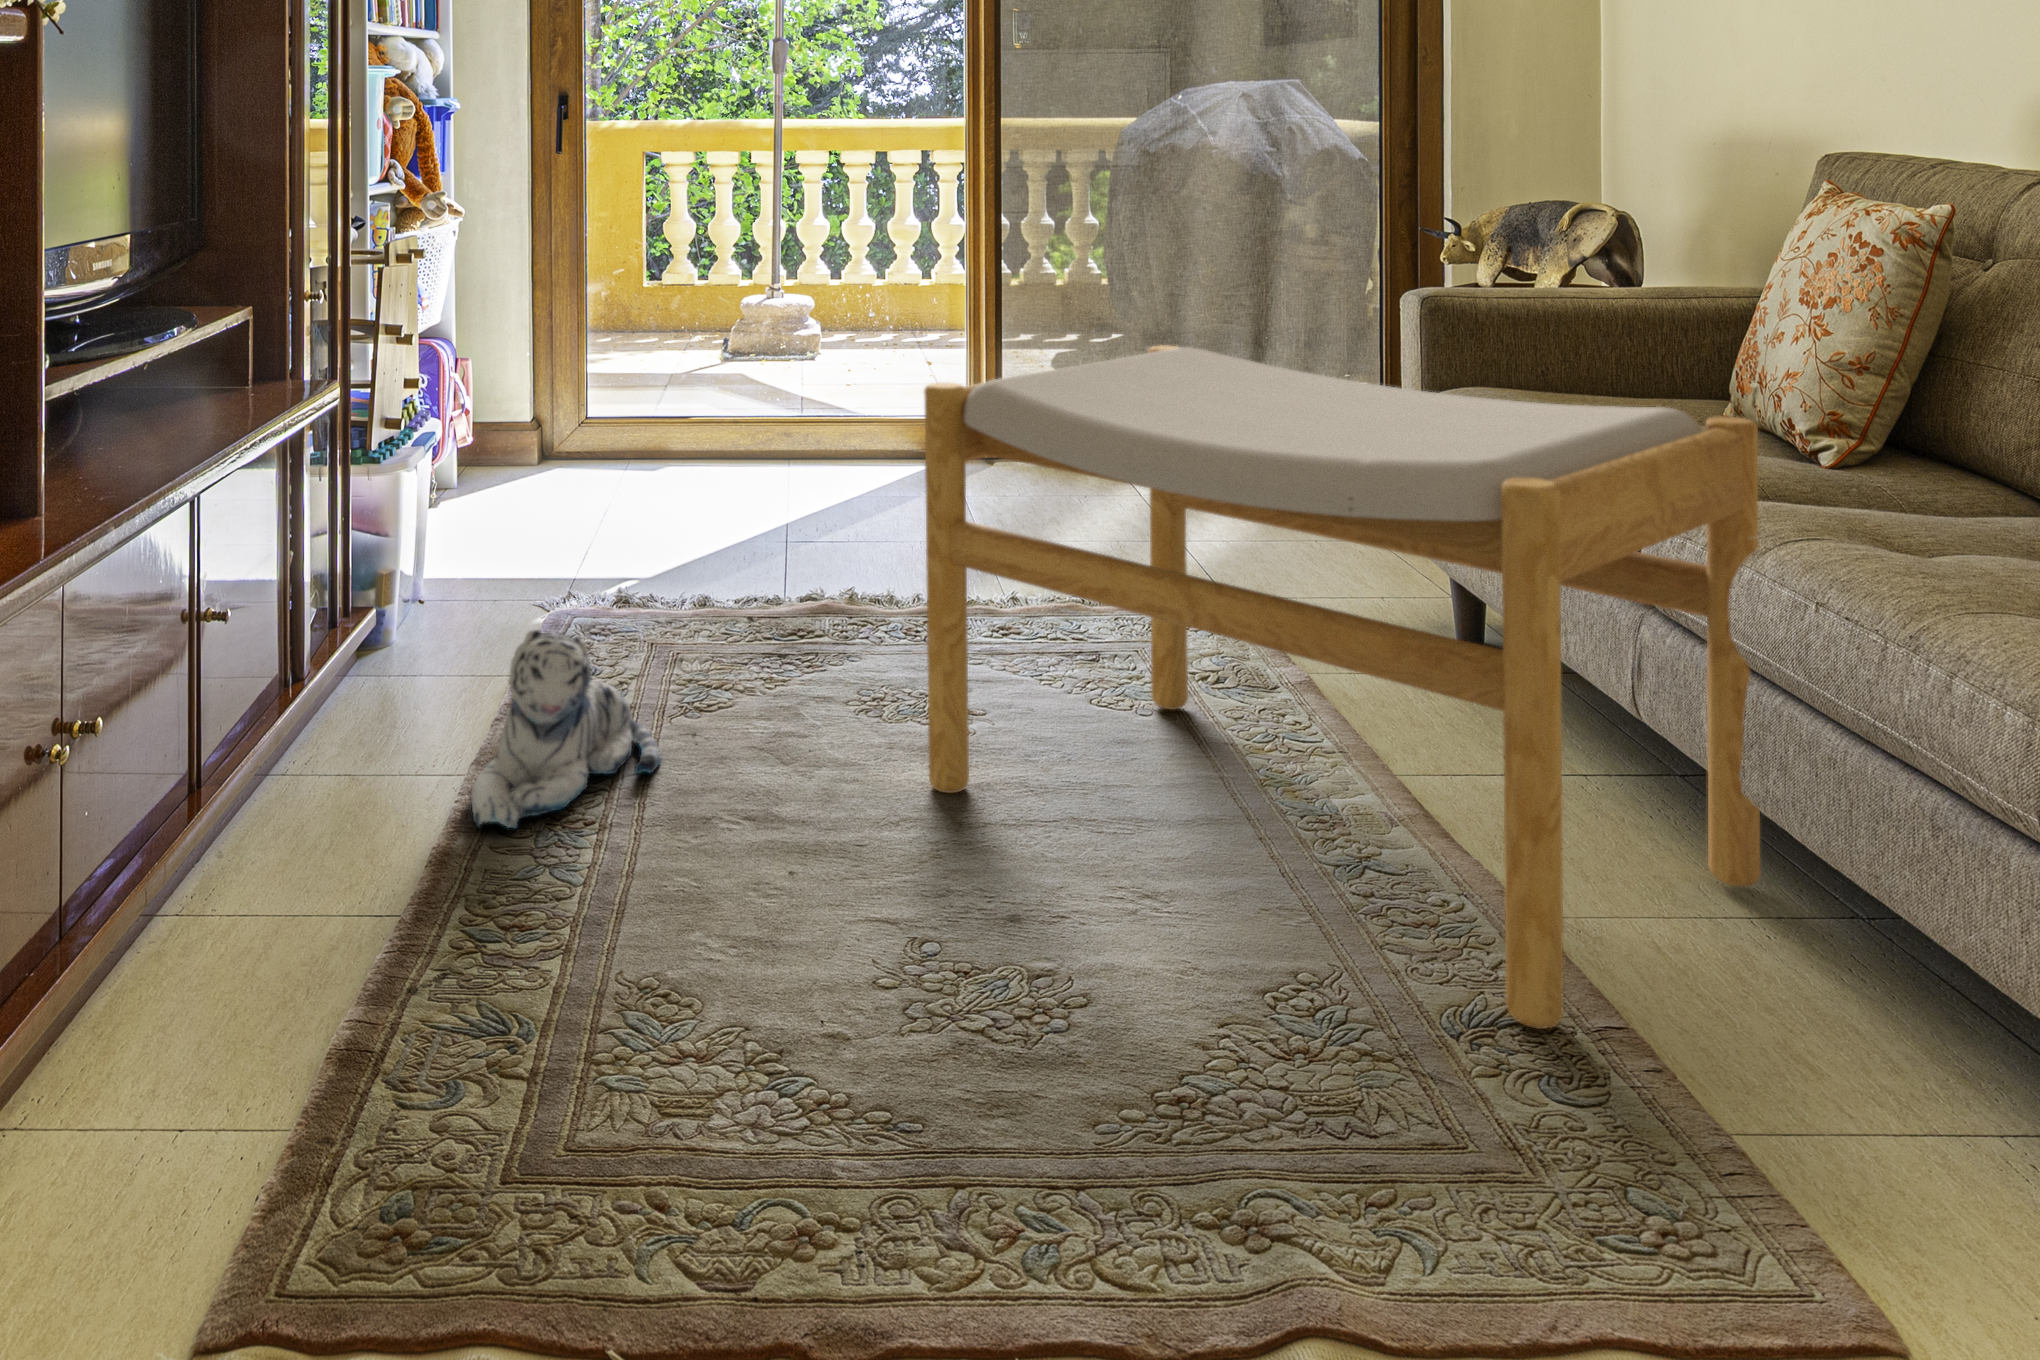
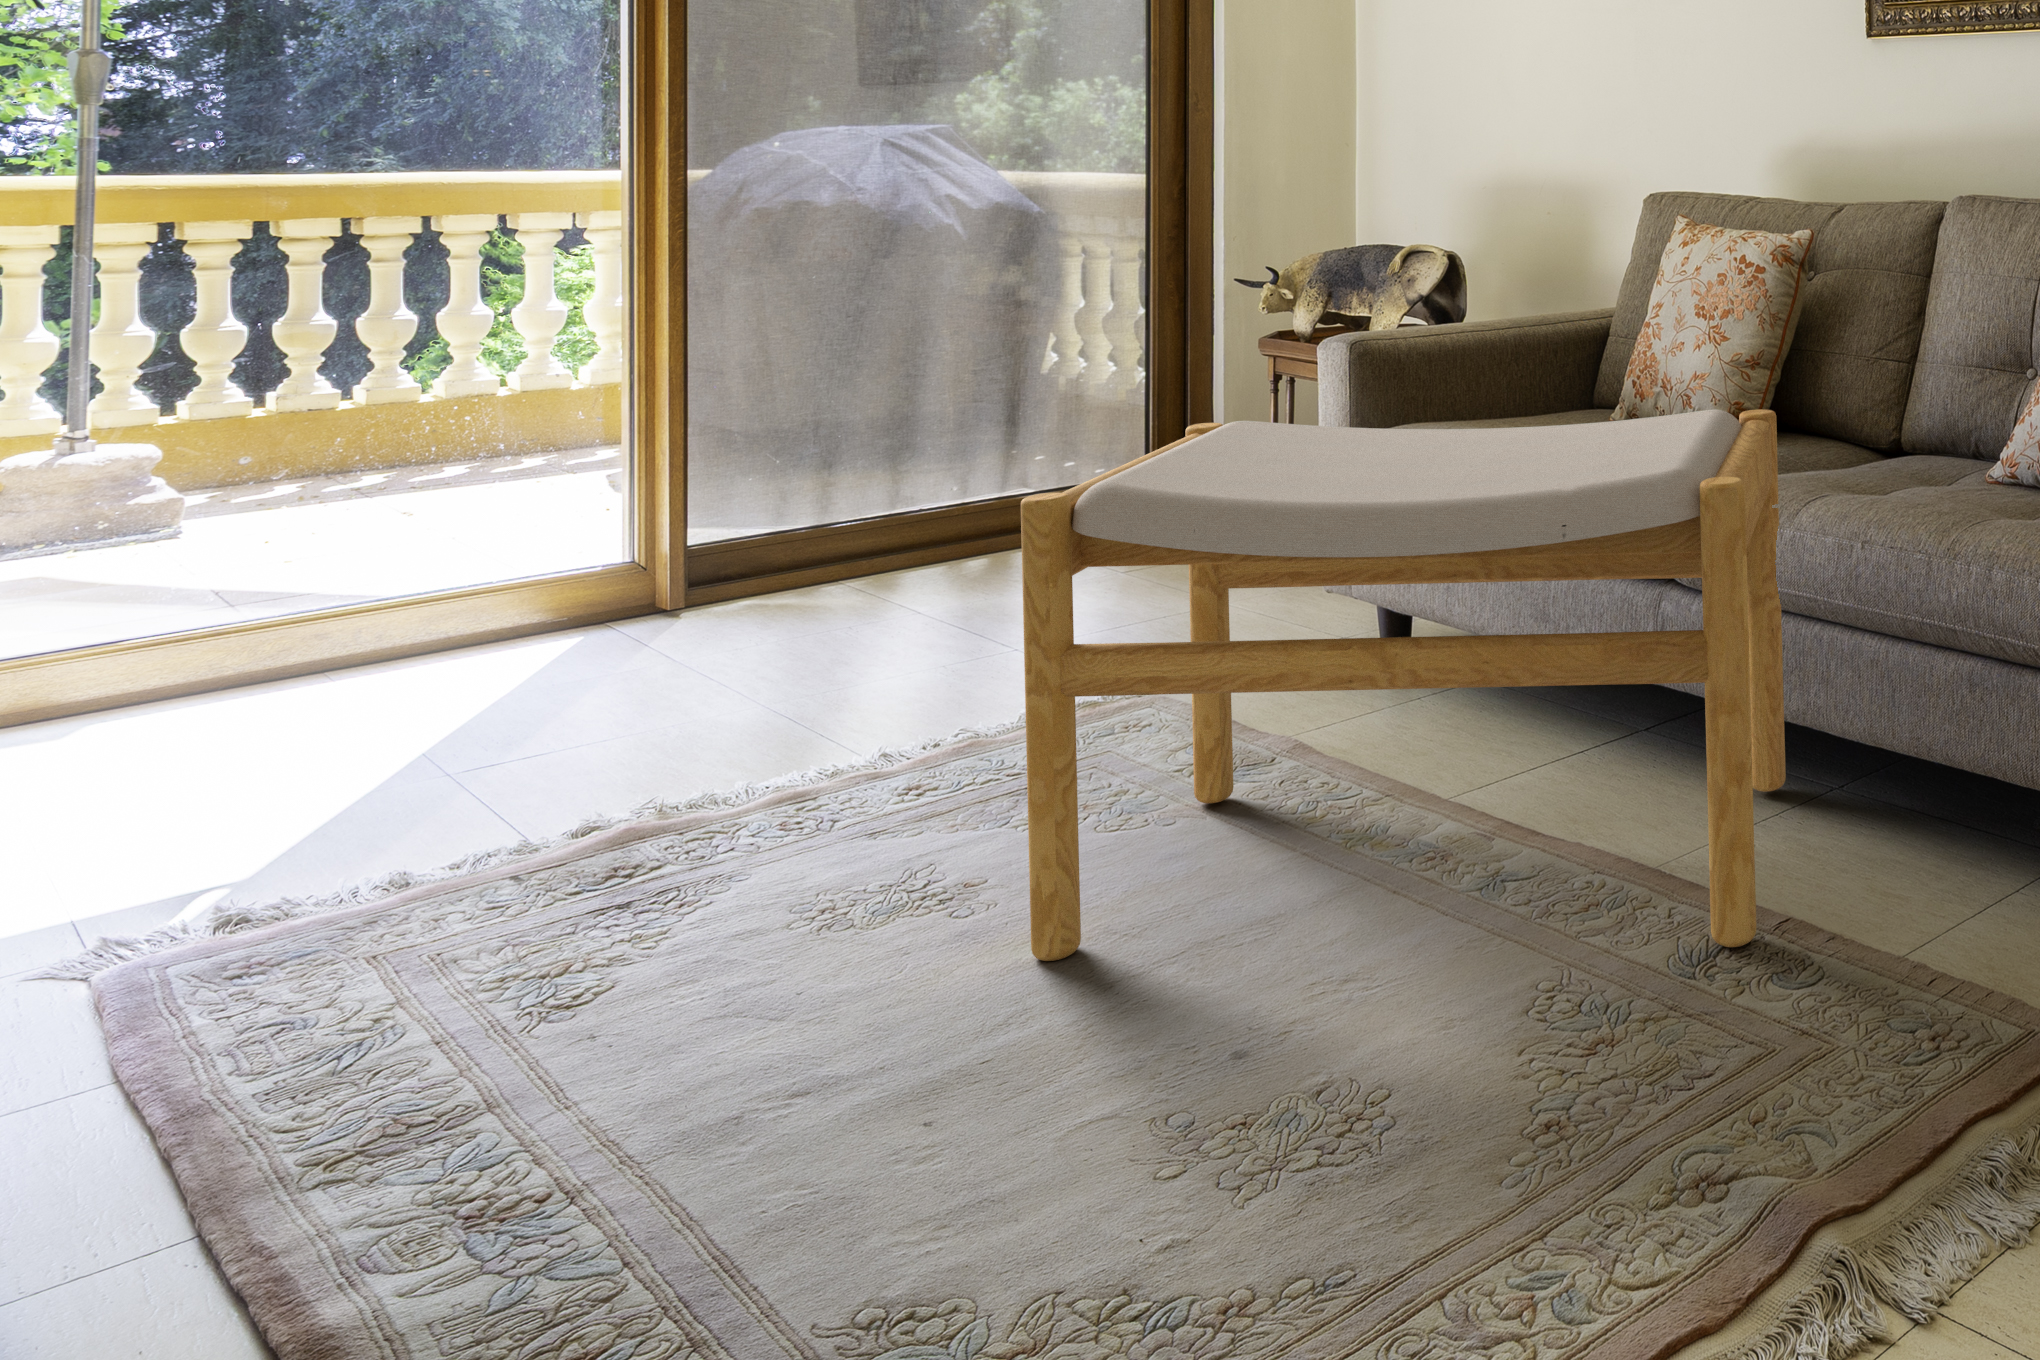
plush toy: present [471,630,661,828] -> none [374,927,656,1244]

